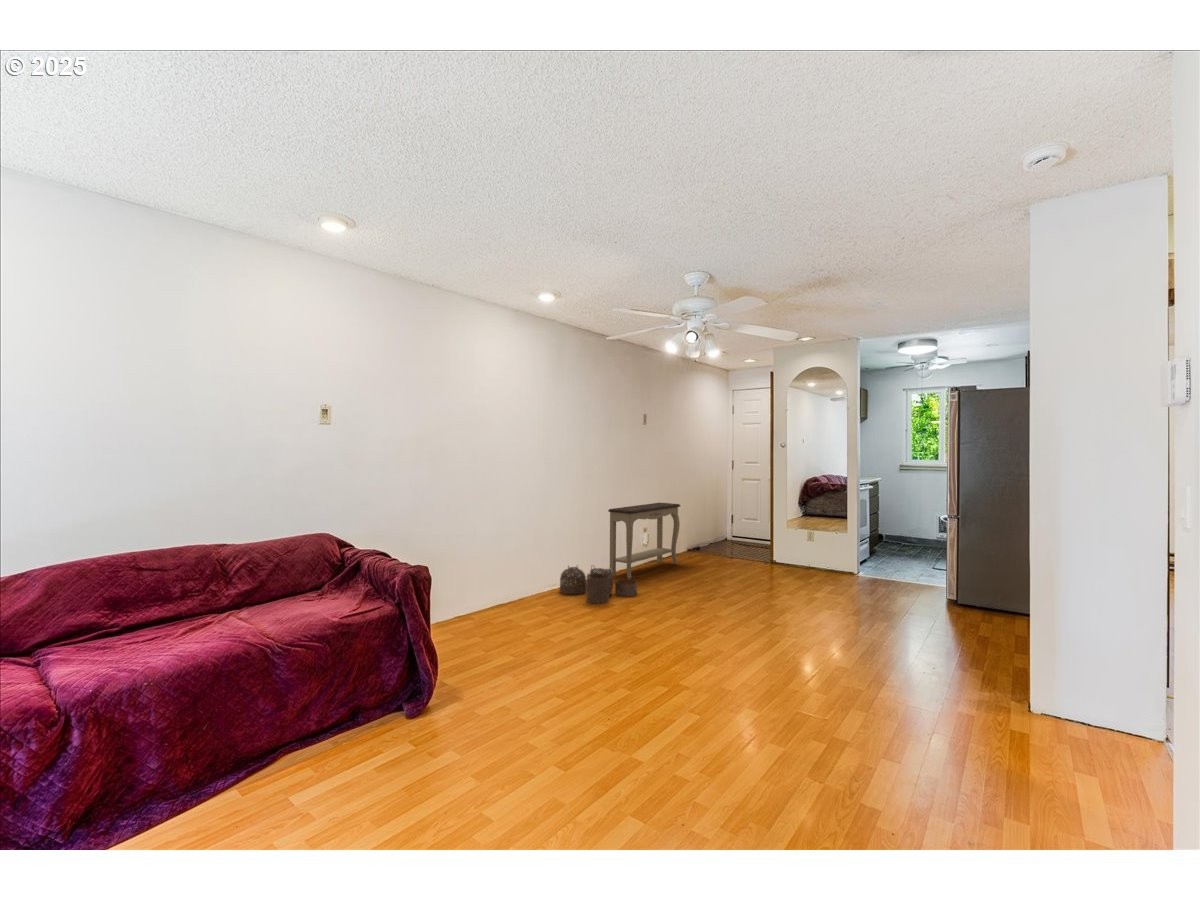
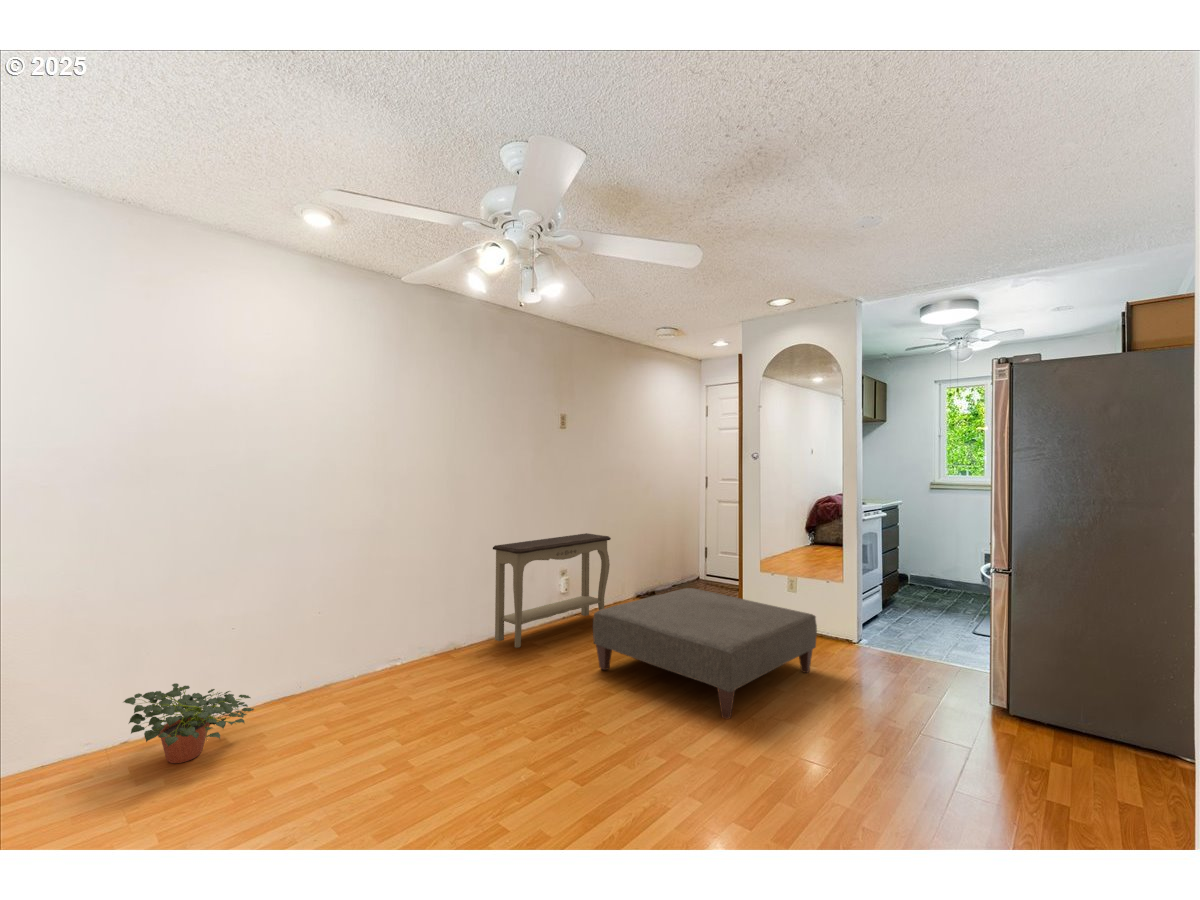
ottoman: none [691,538,836,607] -> present [593,588,817,719]
woven basket: present [560,566,637,603] -> none [391,633,503,703]
potted plant: none [450,585,521,628] -> present [124,683,254,763]

